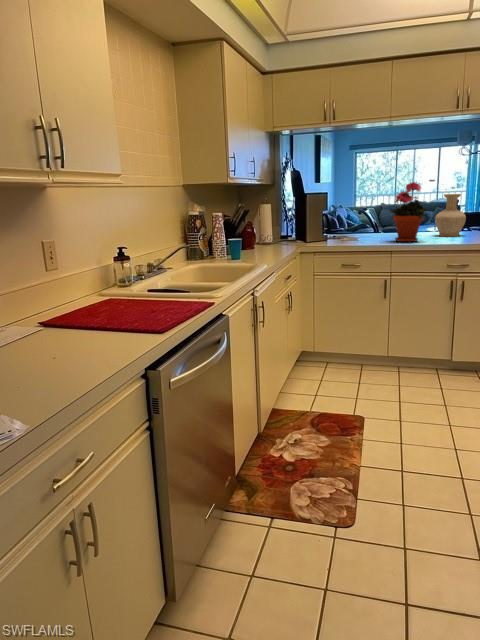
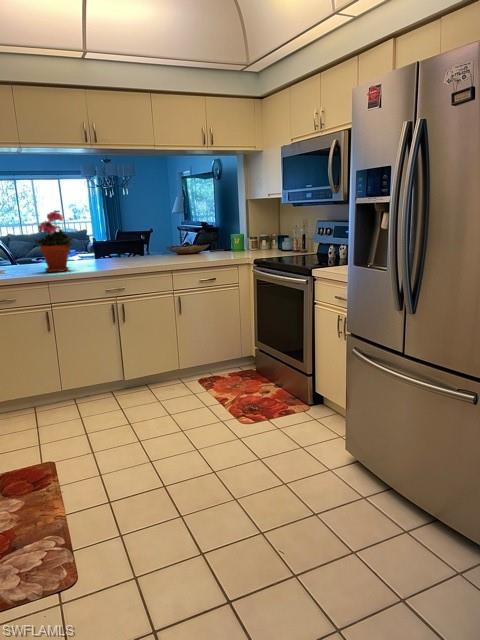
vase: present [435,194,466,236] -> none [80,223,108,264]

